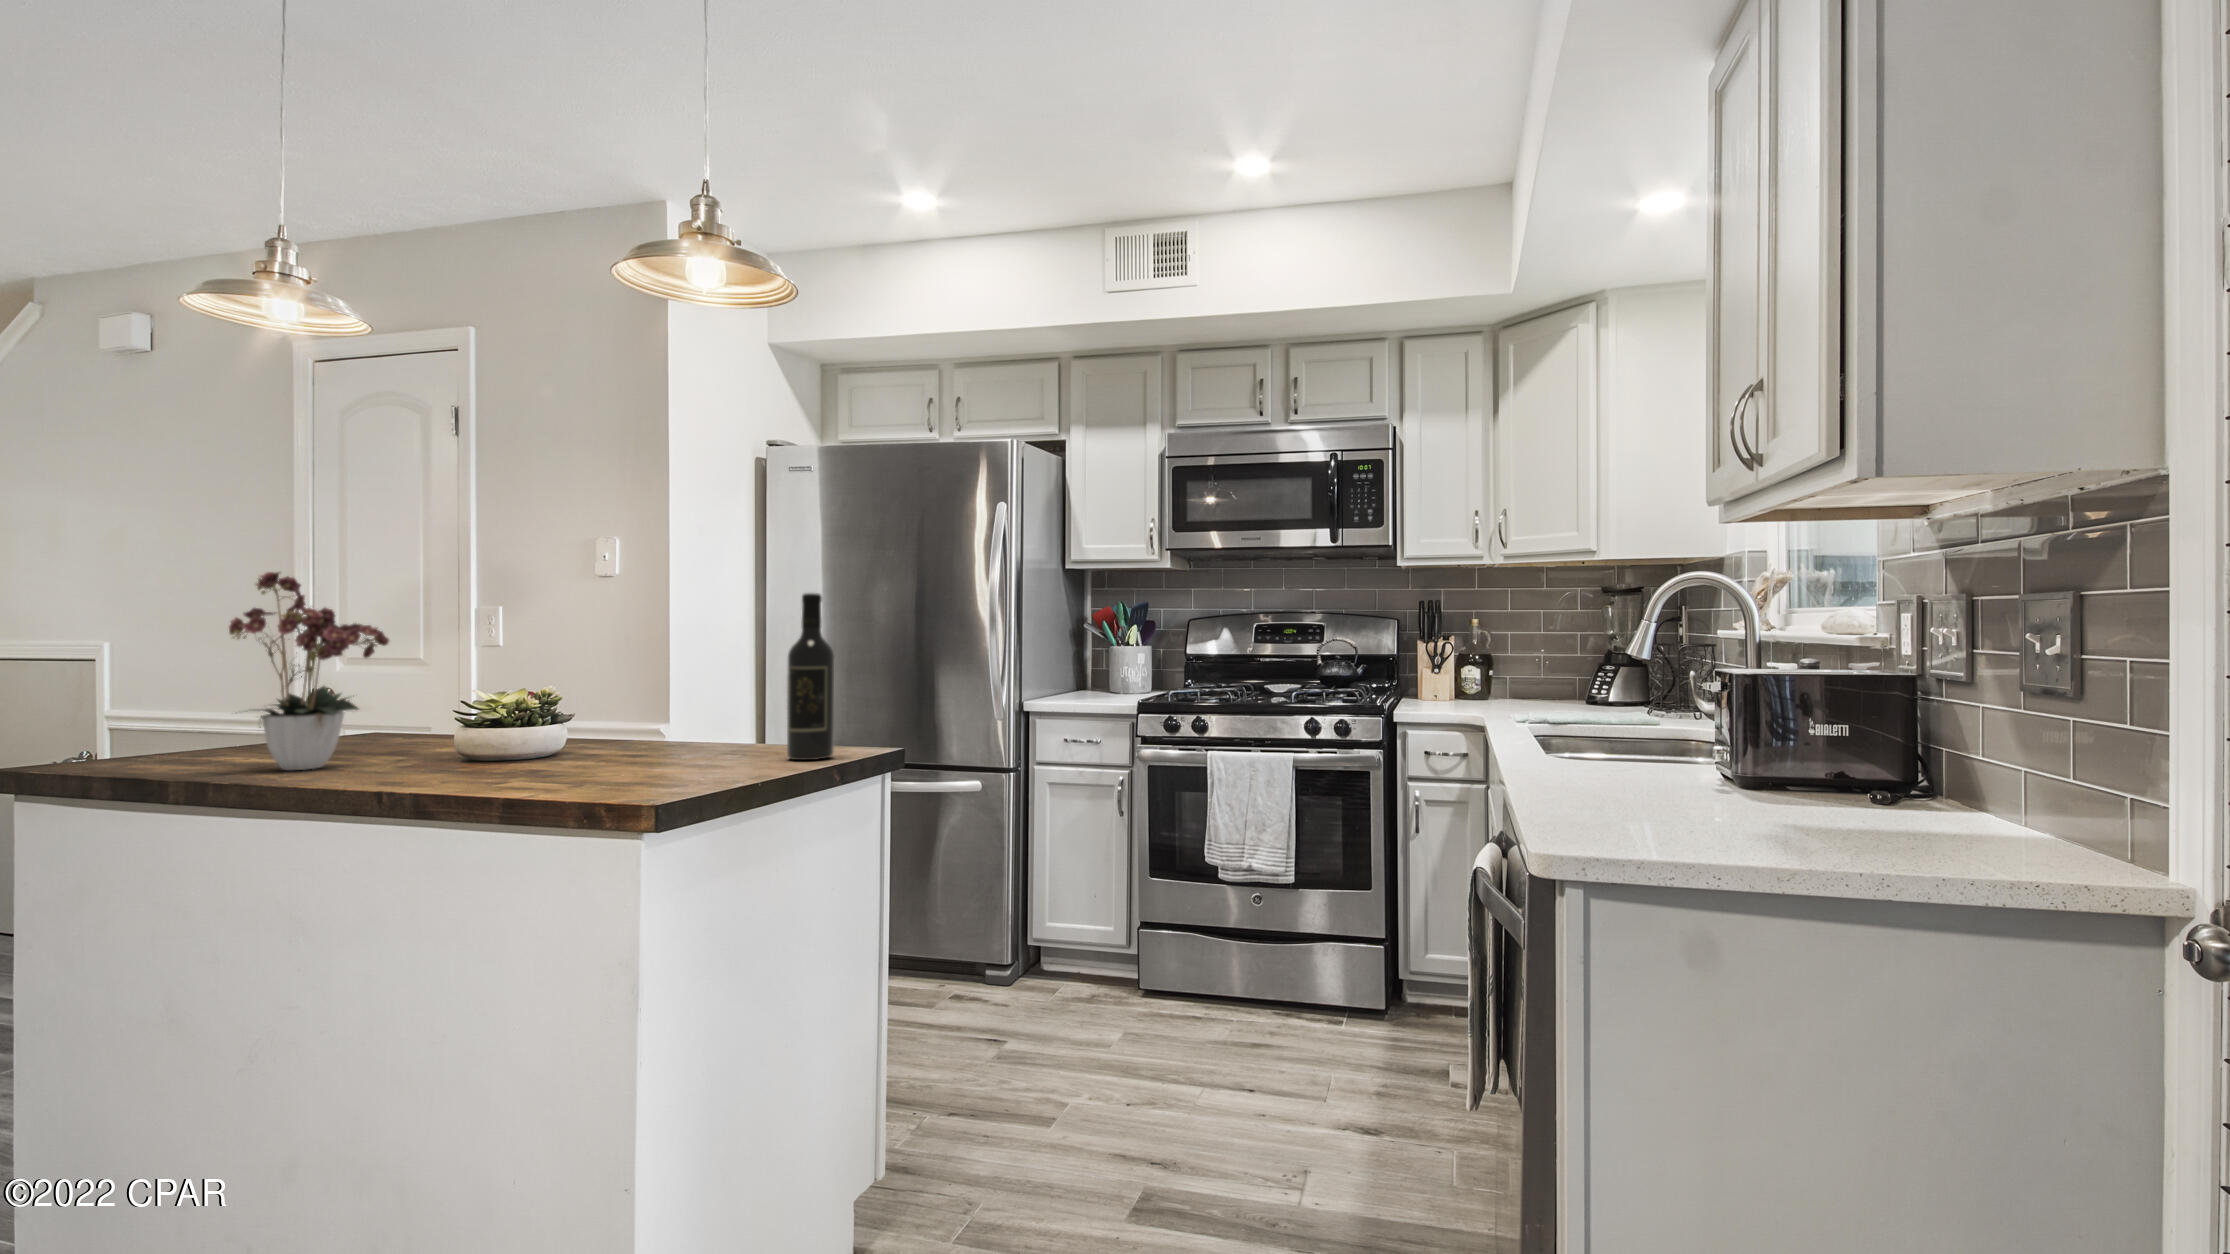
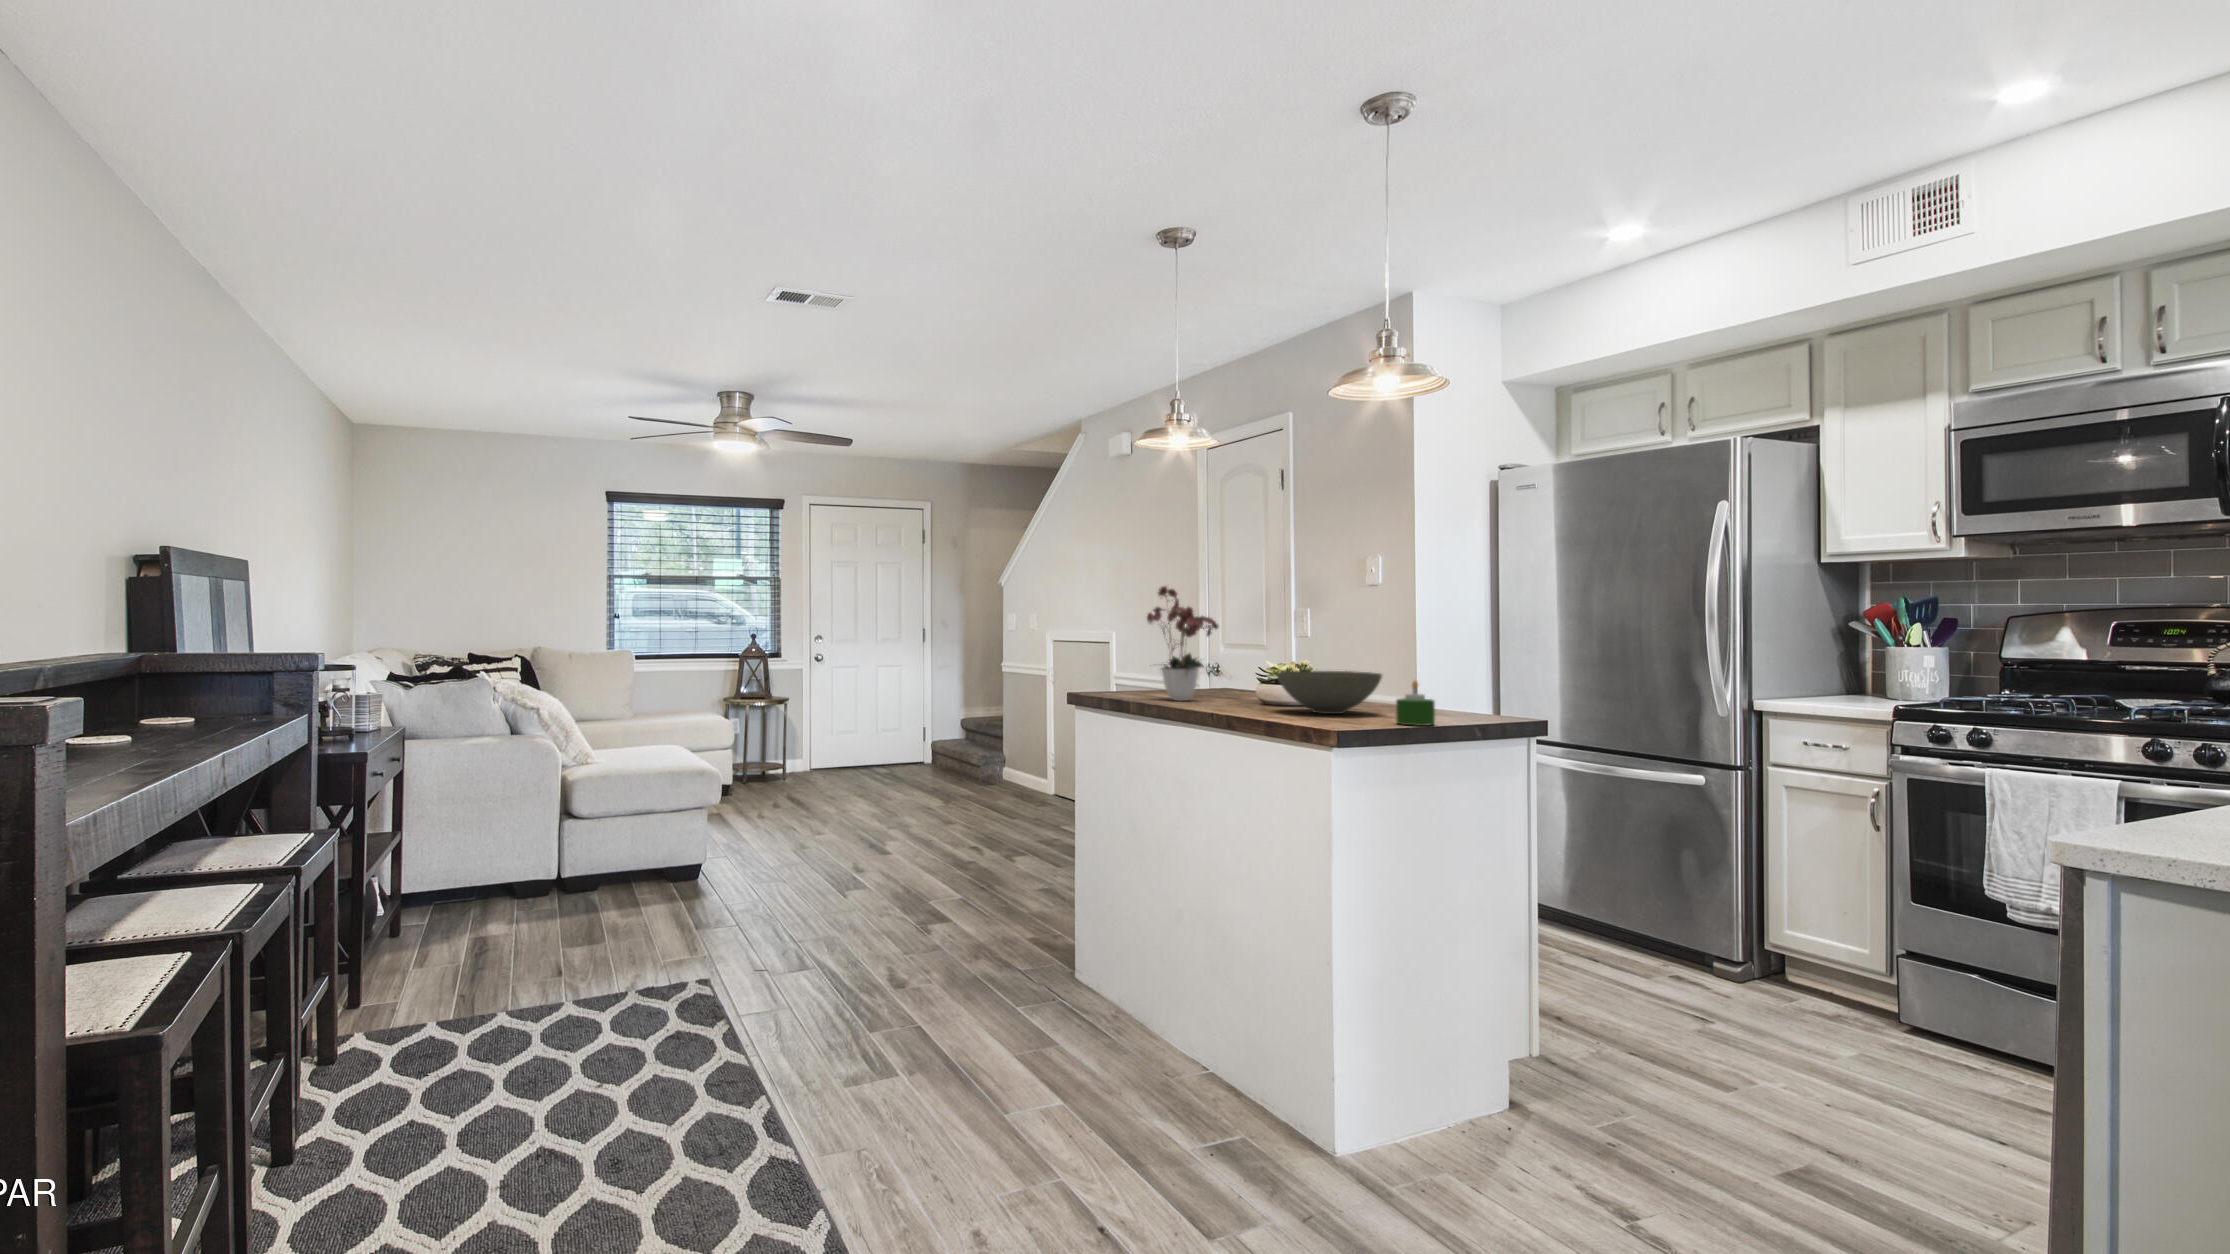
wine bottle: present [787,593,835,760] -> none [1448,595,1485,721]
bowl: none [514,702,691,770] -> present [1276,671,1382,714]
candle: none [730,712,785,777] -> present [1396,681,1435,726]

